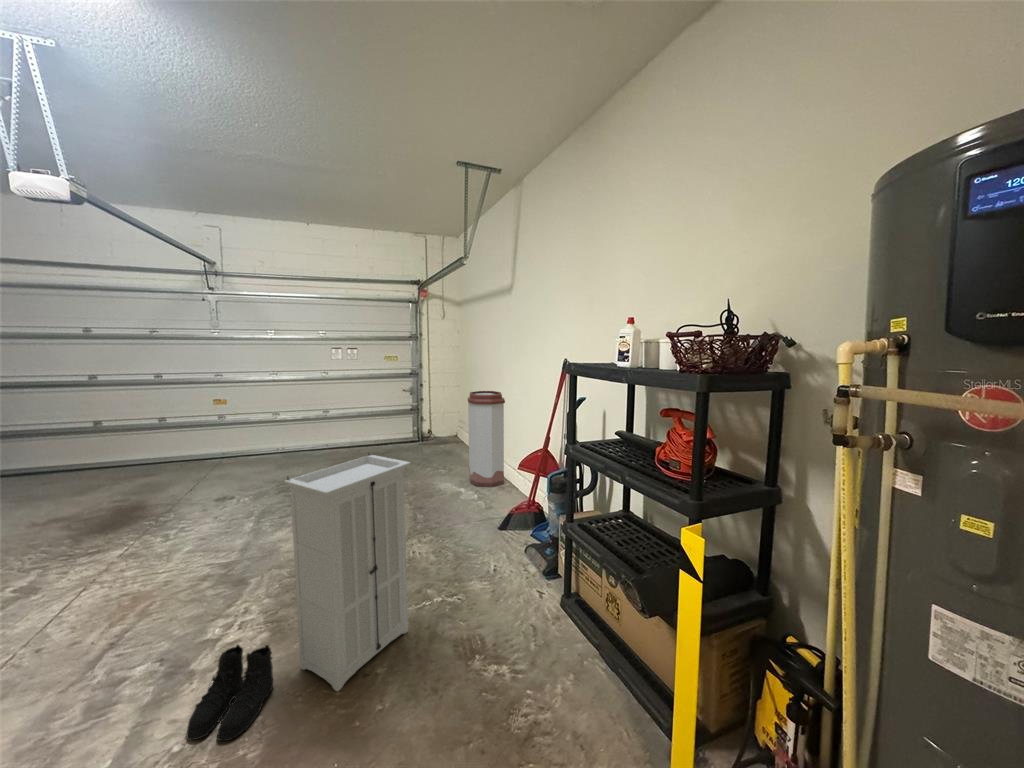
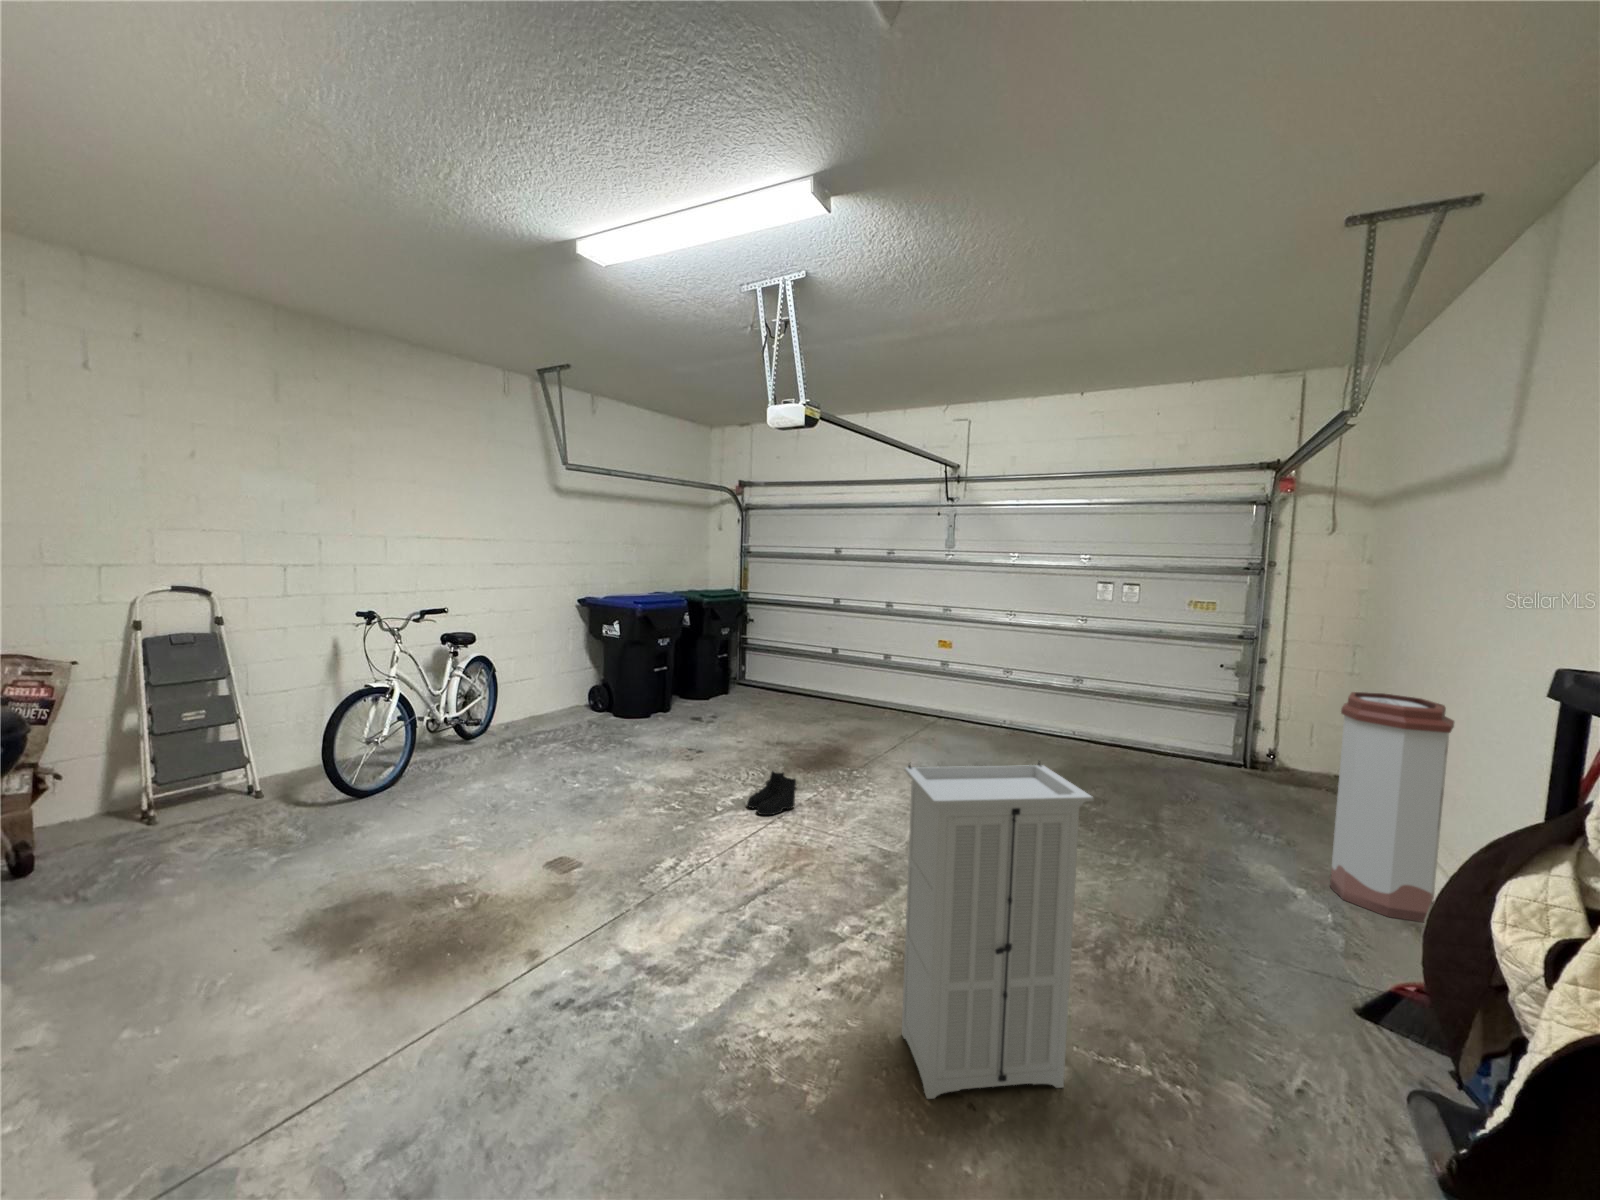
boots: present [187,644,273,741] -> present [747,771,796,816]

